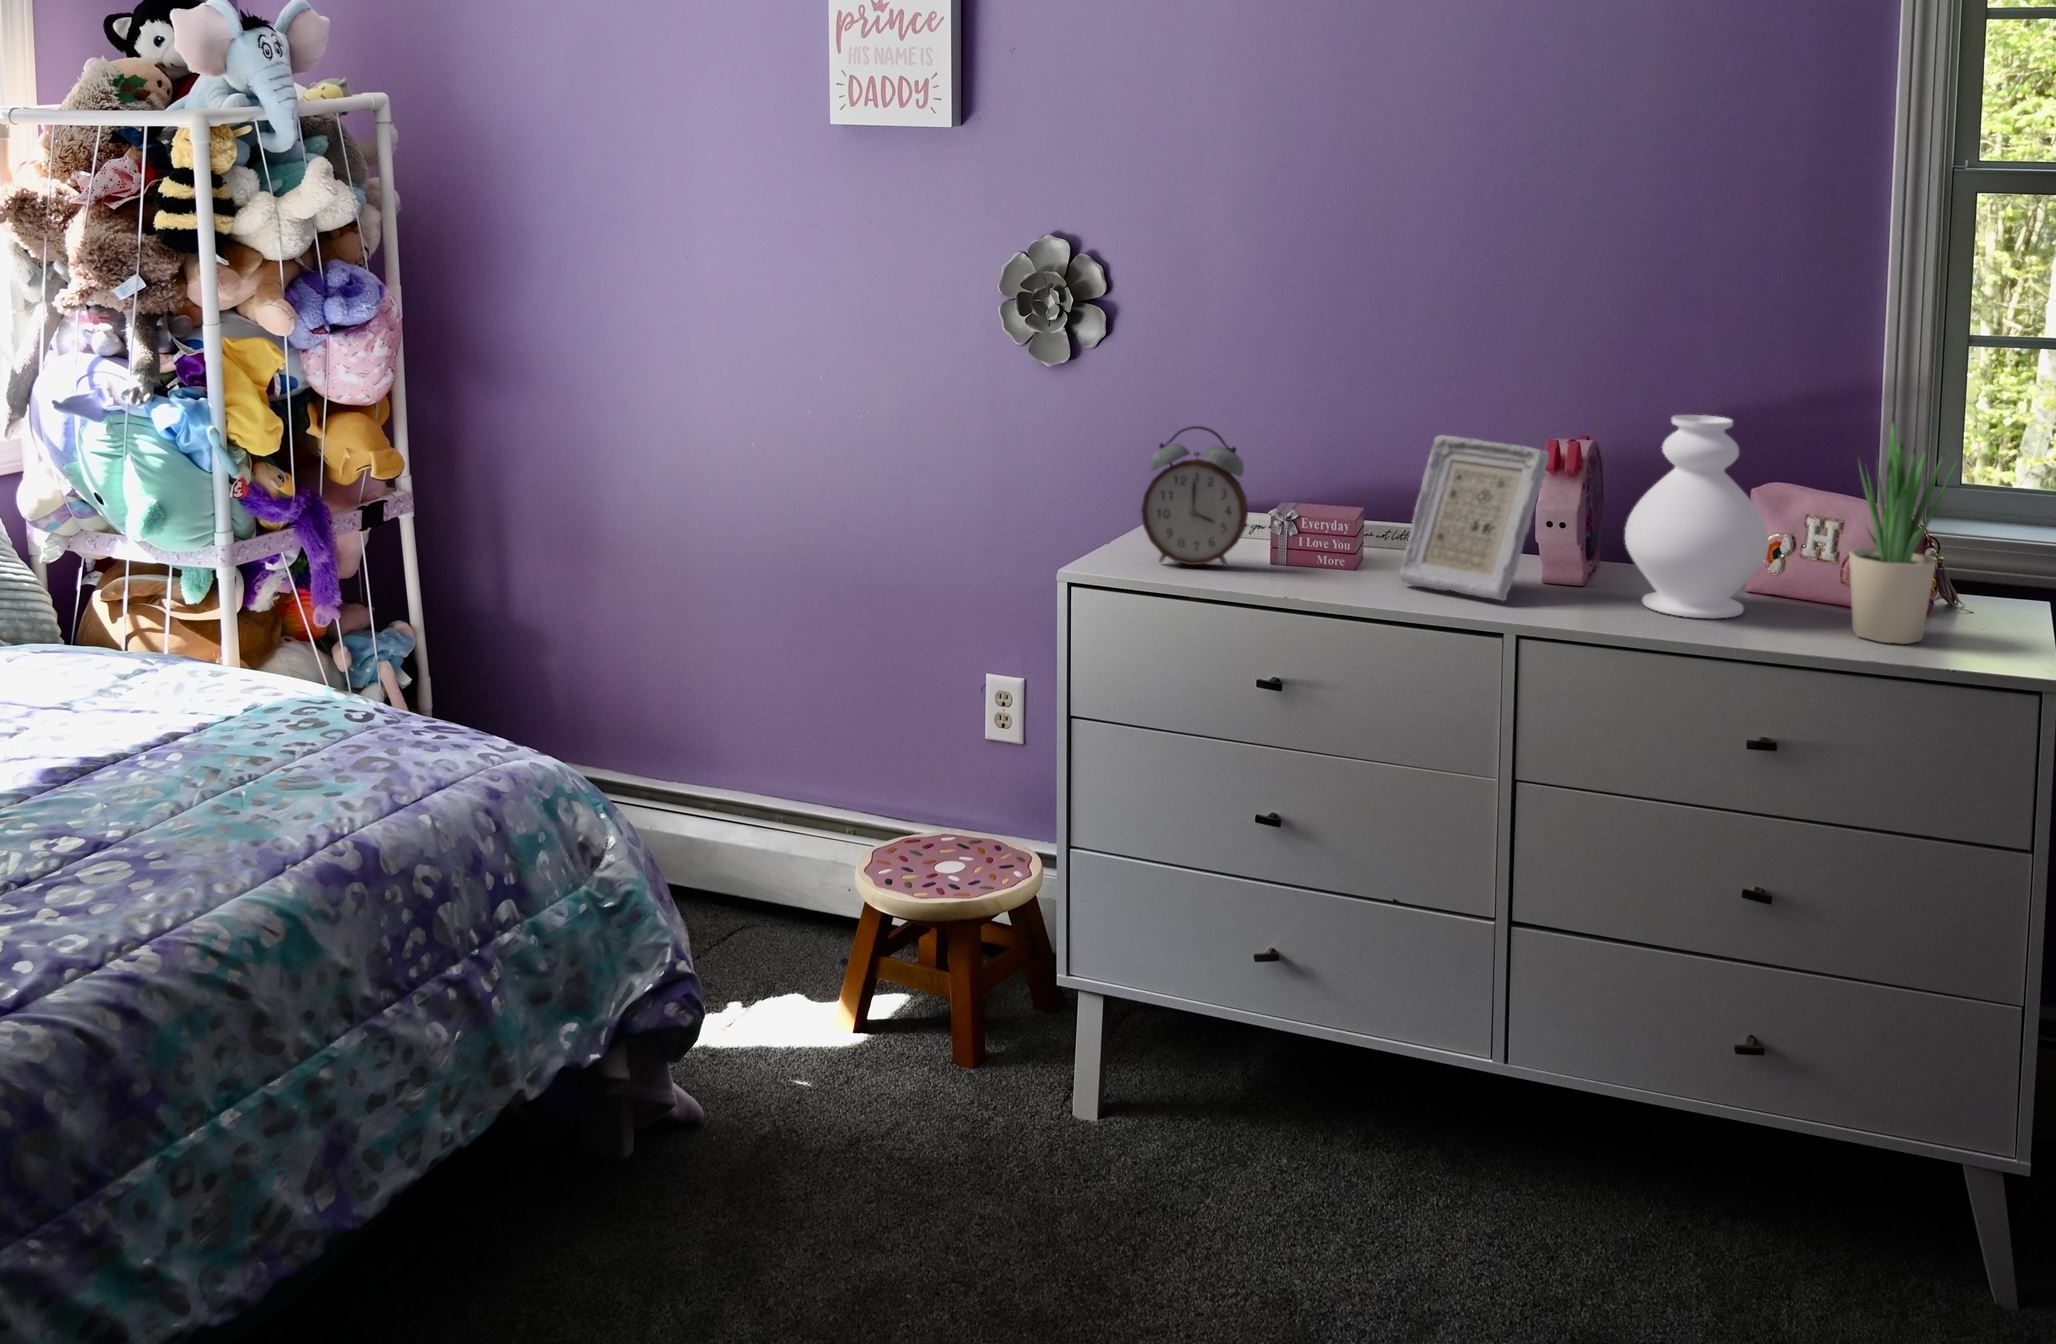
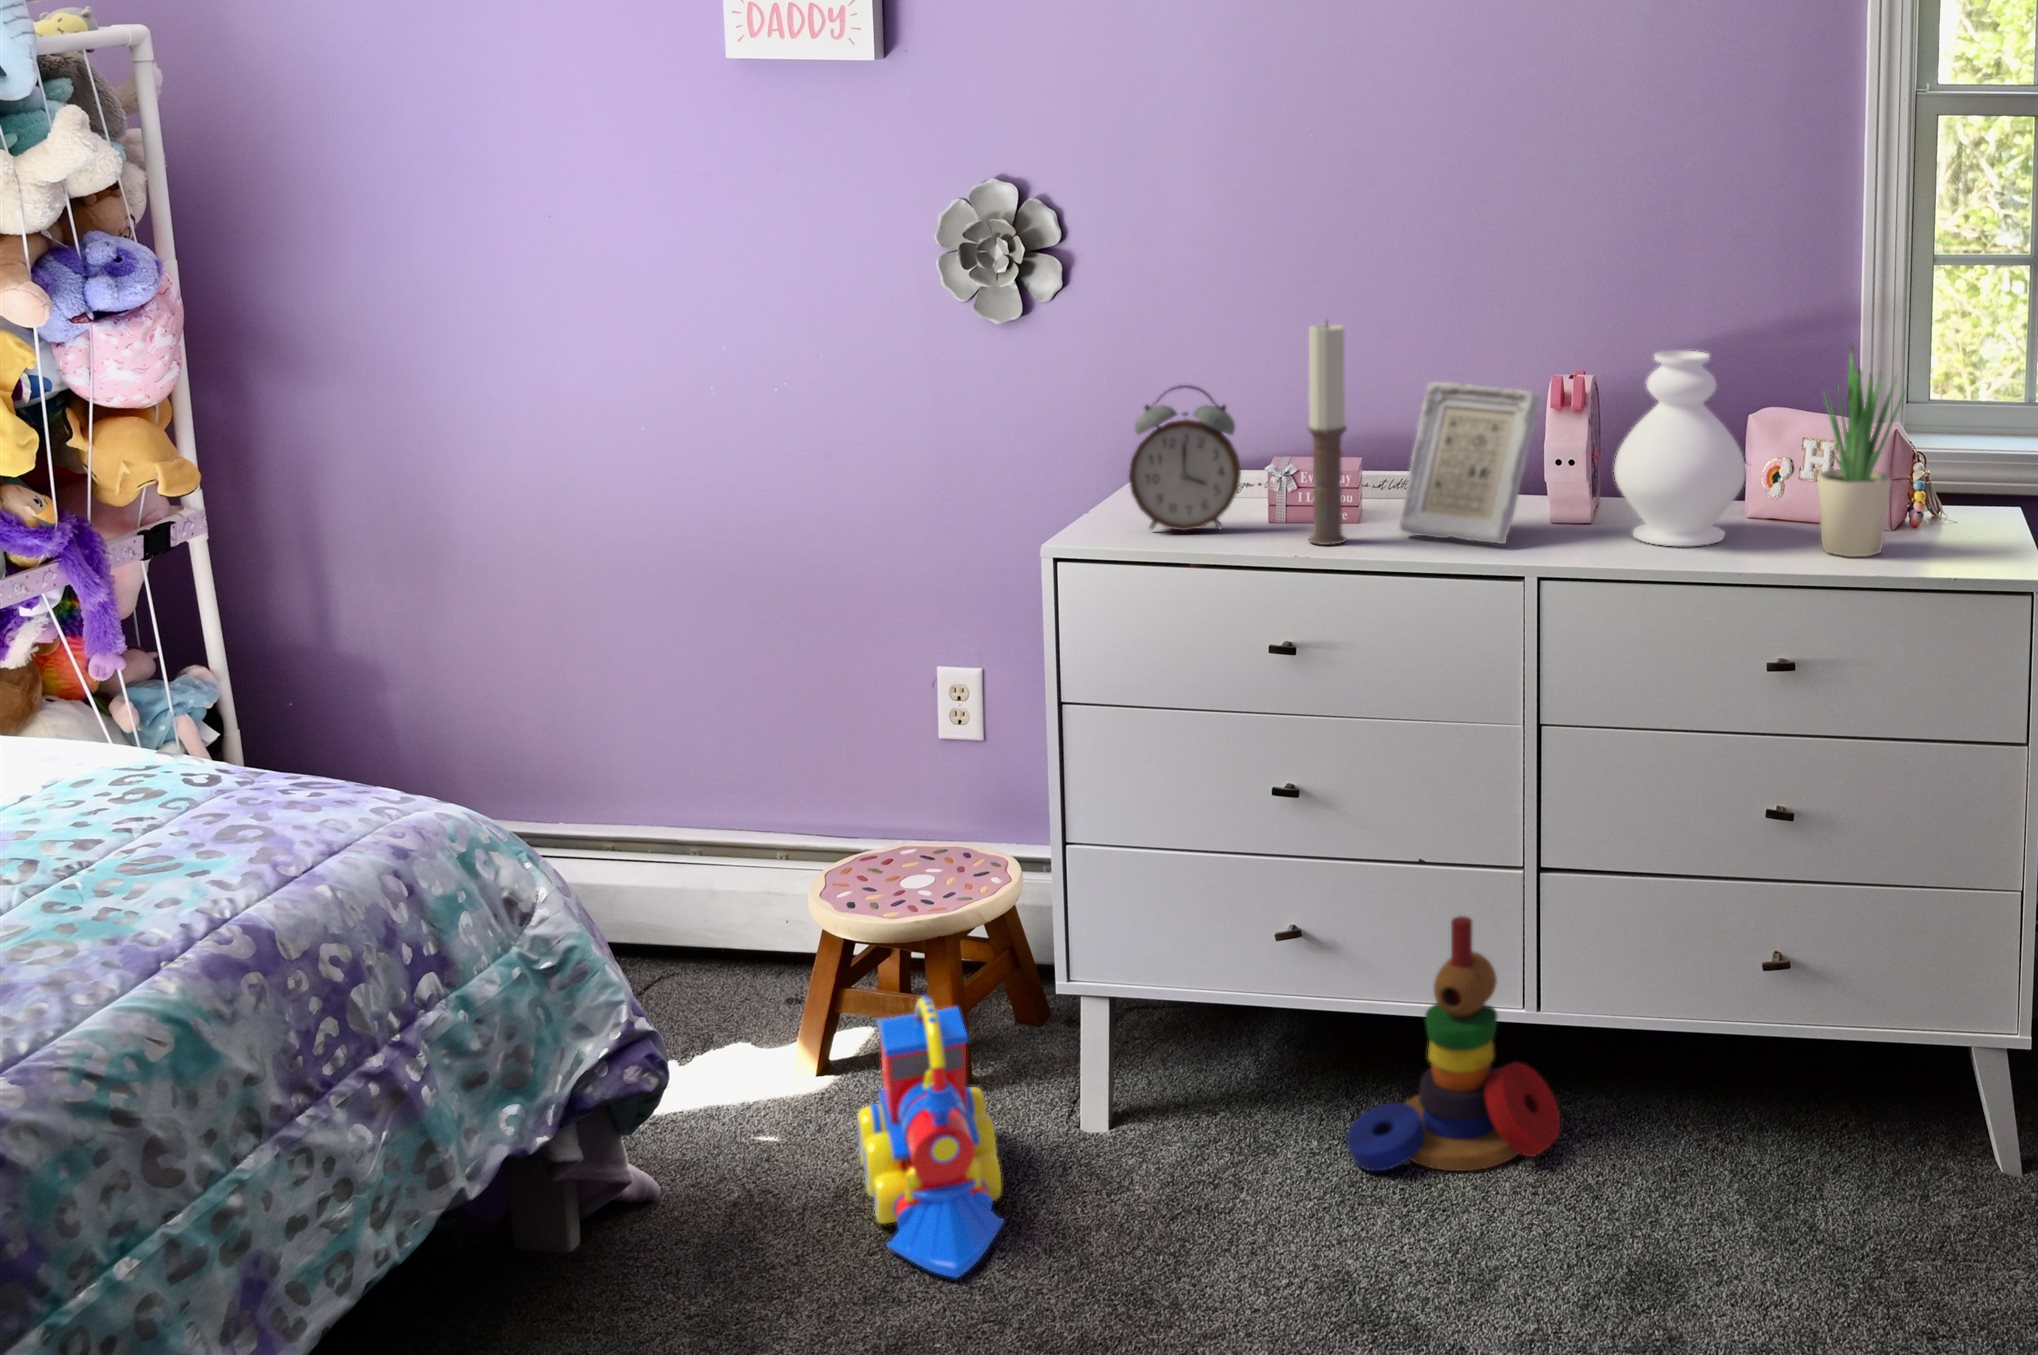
candle: none [1308,368,1351,589] -> present [1308,323,1346,545]
stacking toy: none [1319,973,1541,1236] -> present [1347,916,1560,1171]
toy train: none [868,979,987,1253] -> present [857,995,1004,1278]

